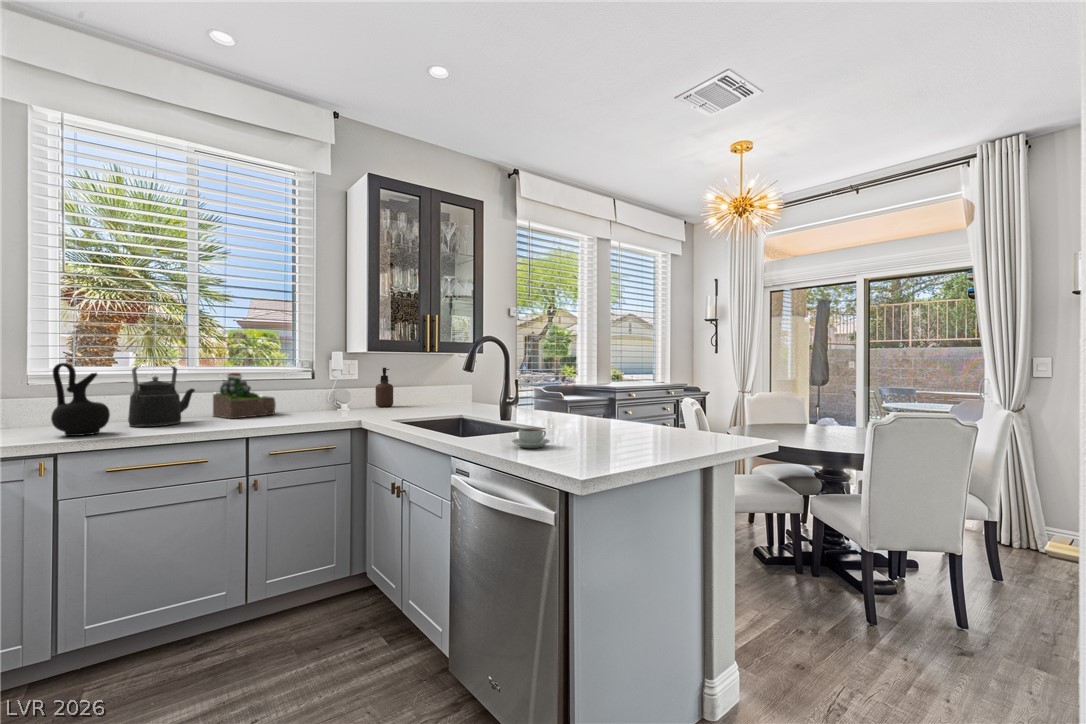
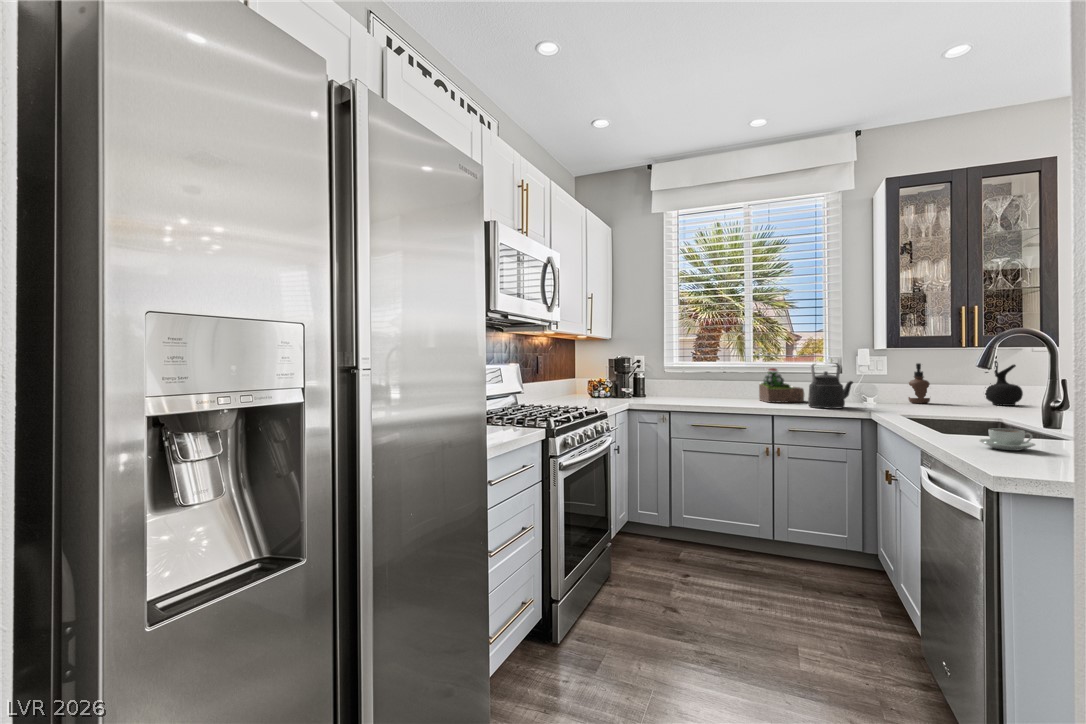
ceramic jug: present [51,363,110,436] -> present [985,361,1023,406]
kettle: present [128,366,195,427] -> present [808,363,853,409]

